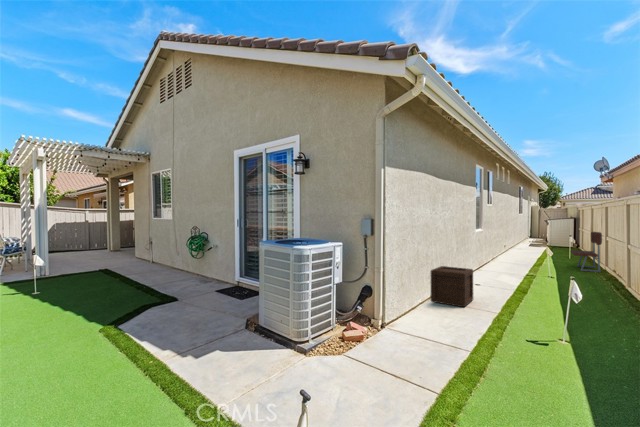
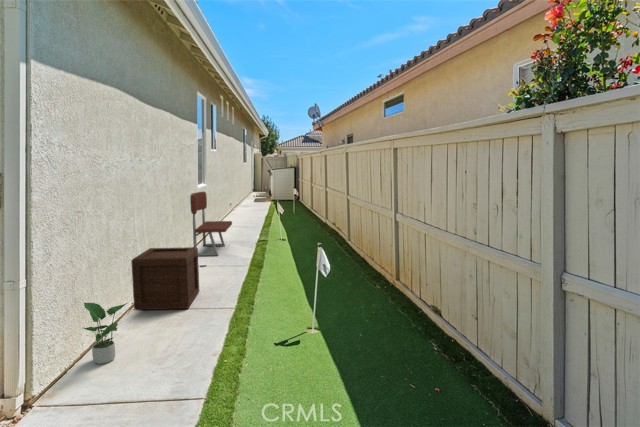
bench: present [571,232,602,272] -> present [190,192,232,256]
potted plant: none [405,286,429,322] -> present [83,303,127,364]

